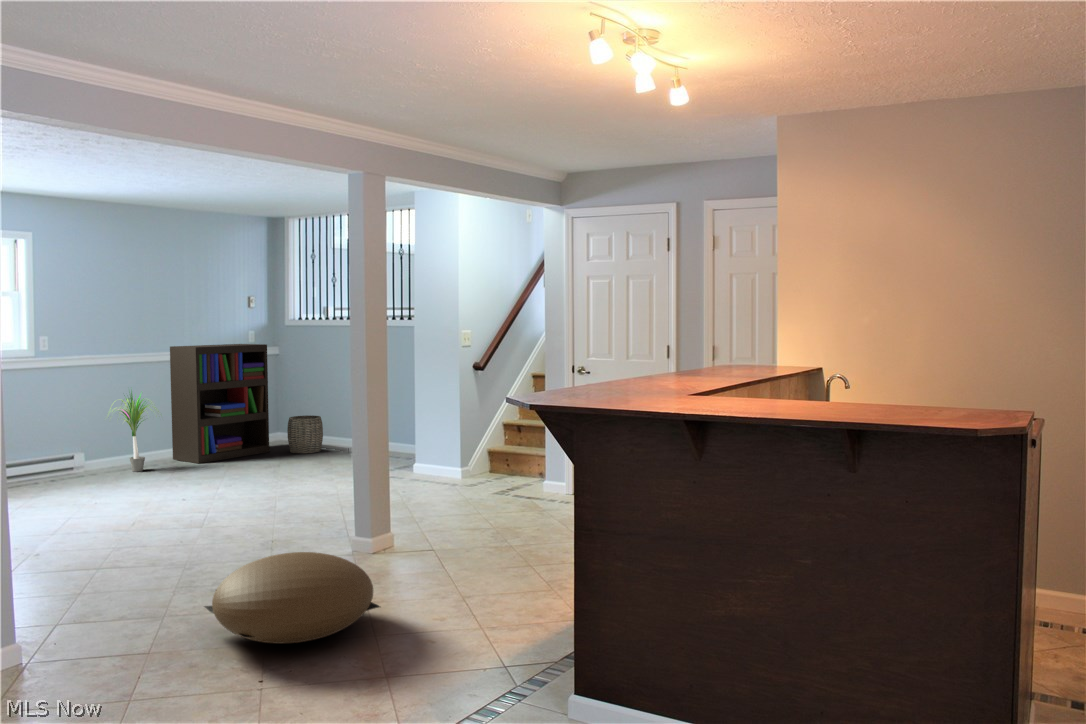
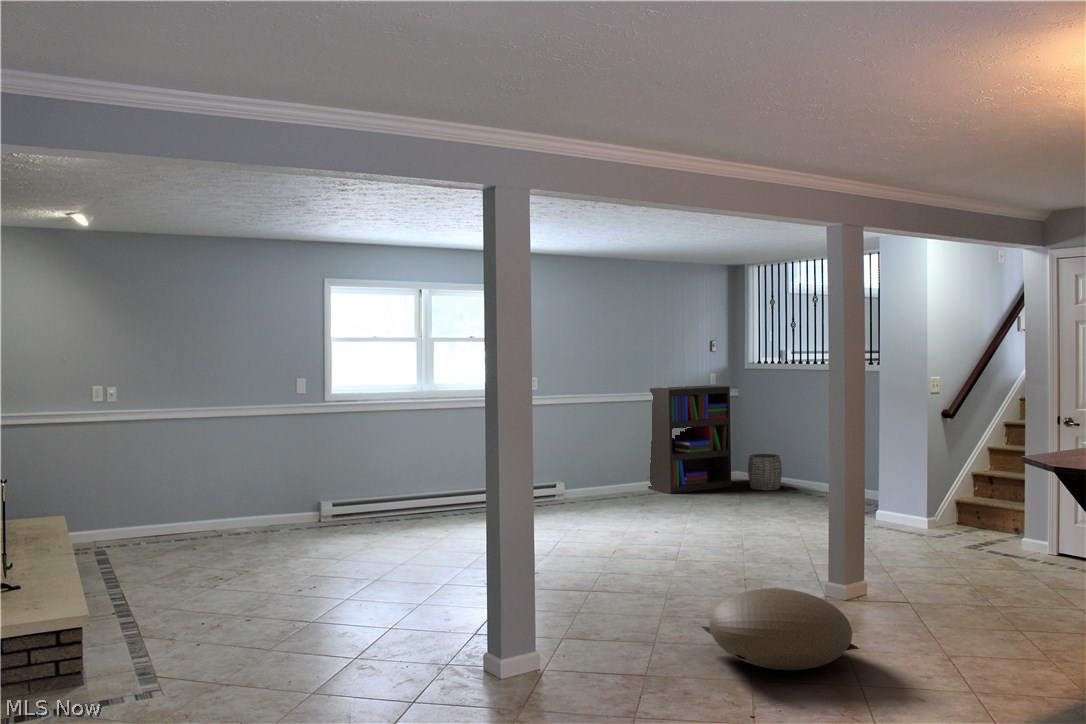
potted plant: present [120,391,149,472] -> none [594,423,643,498]

